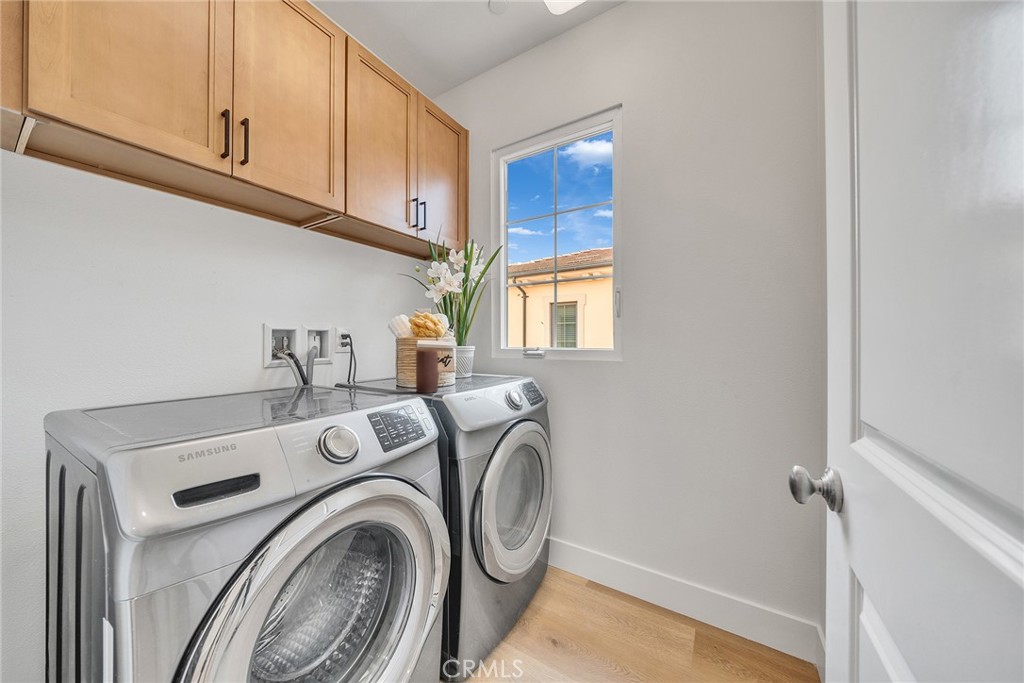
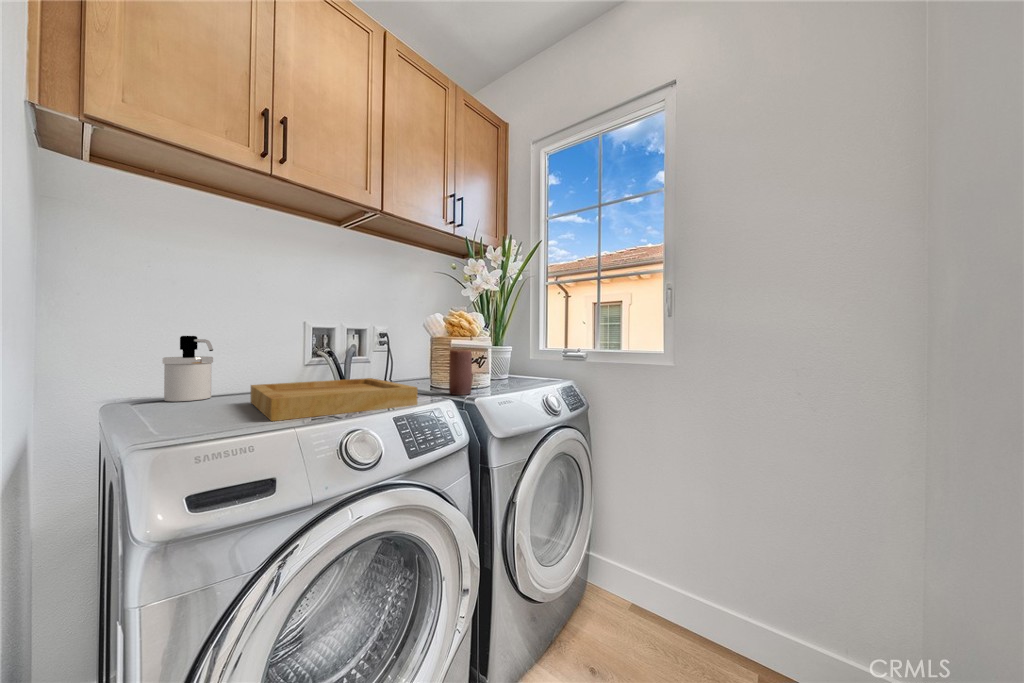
soap dispenser: none [115,339,172,407] -> present [163,336,213,402]
tray: none [215,379,388,421] -> present [251,378,418,421]

